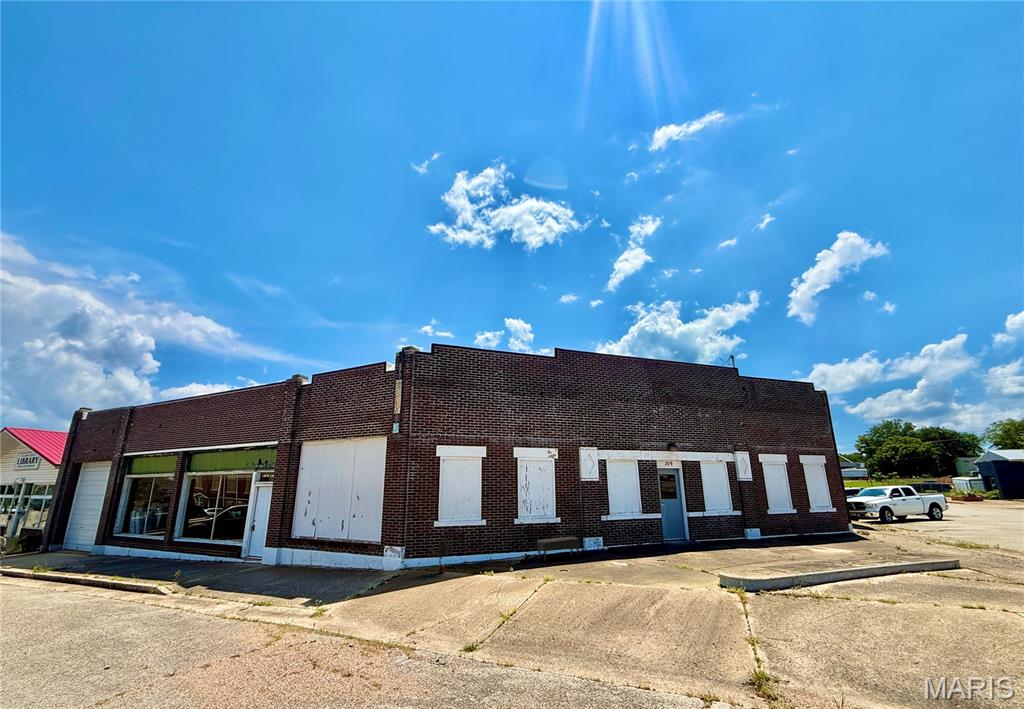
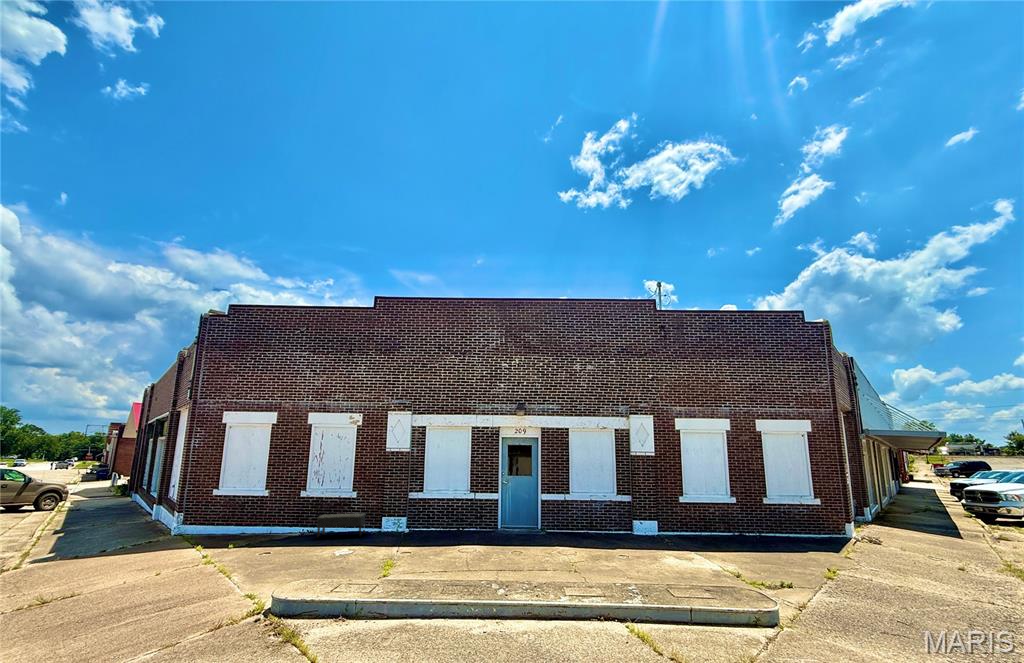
potted tree: present [429,537,455,573] -> none [195,505,223,541]

